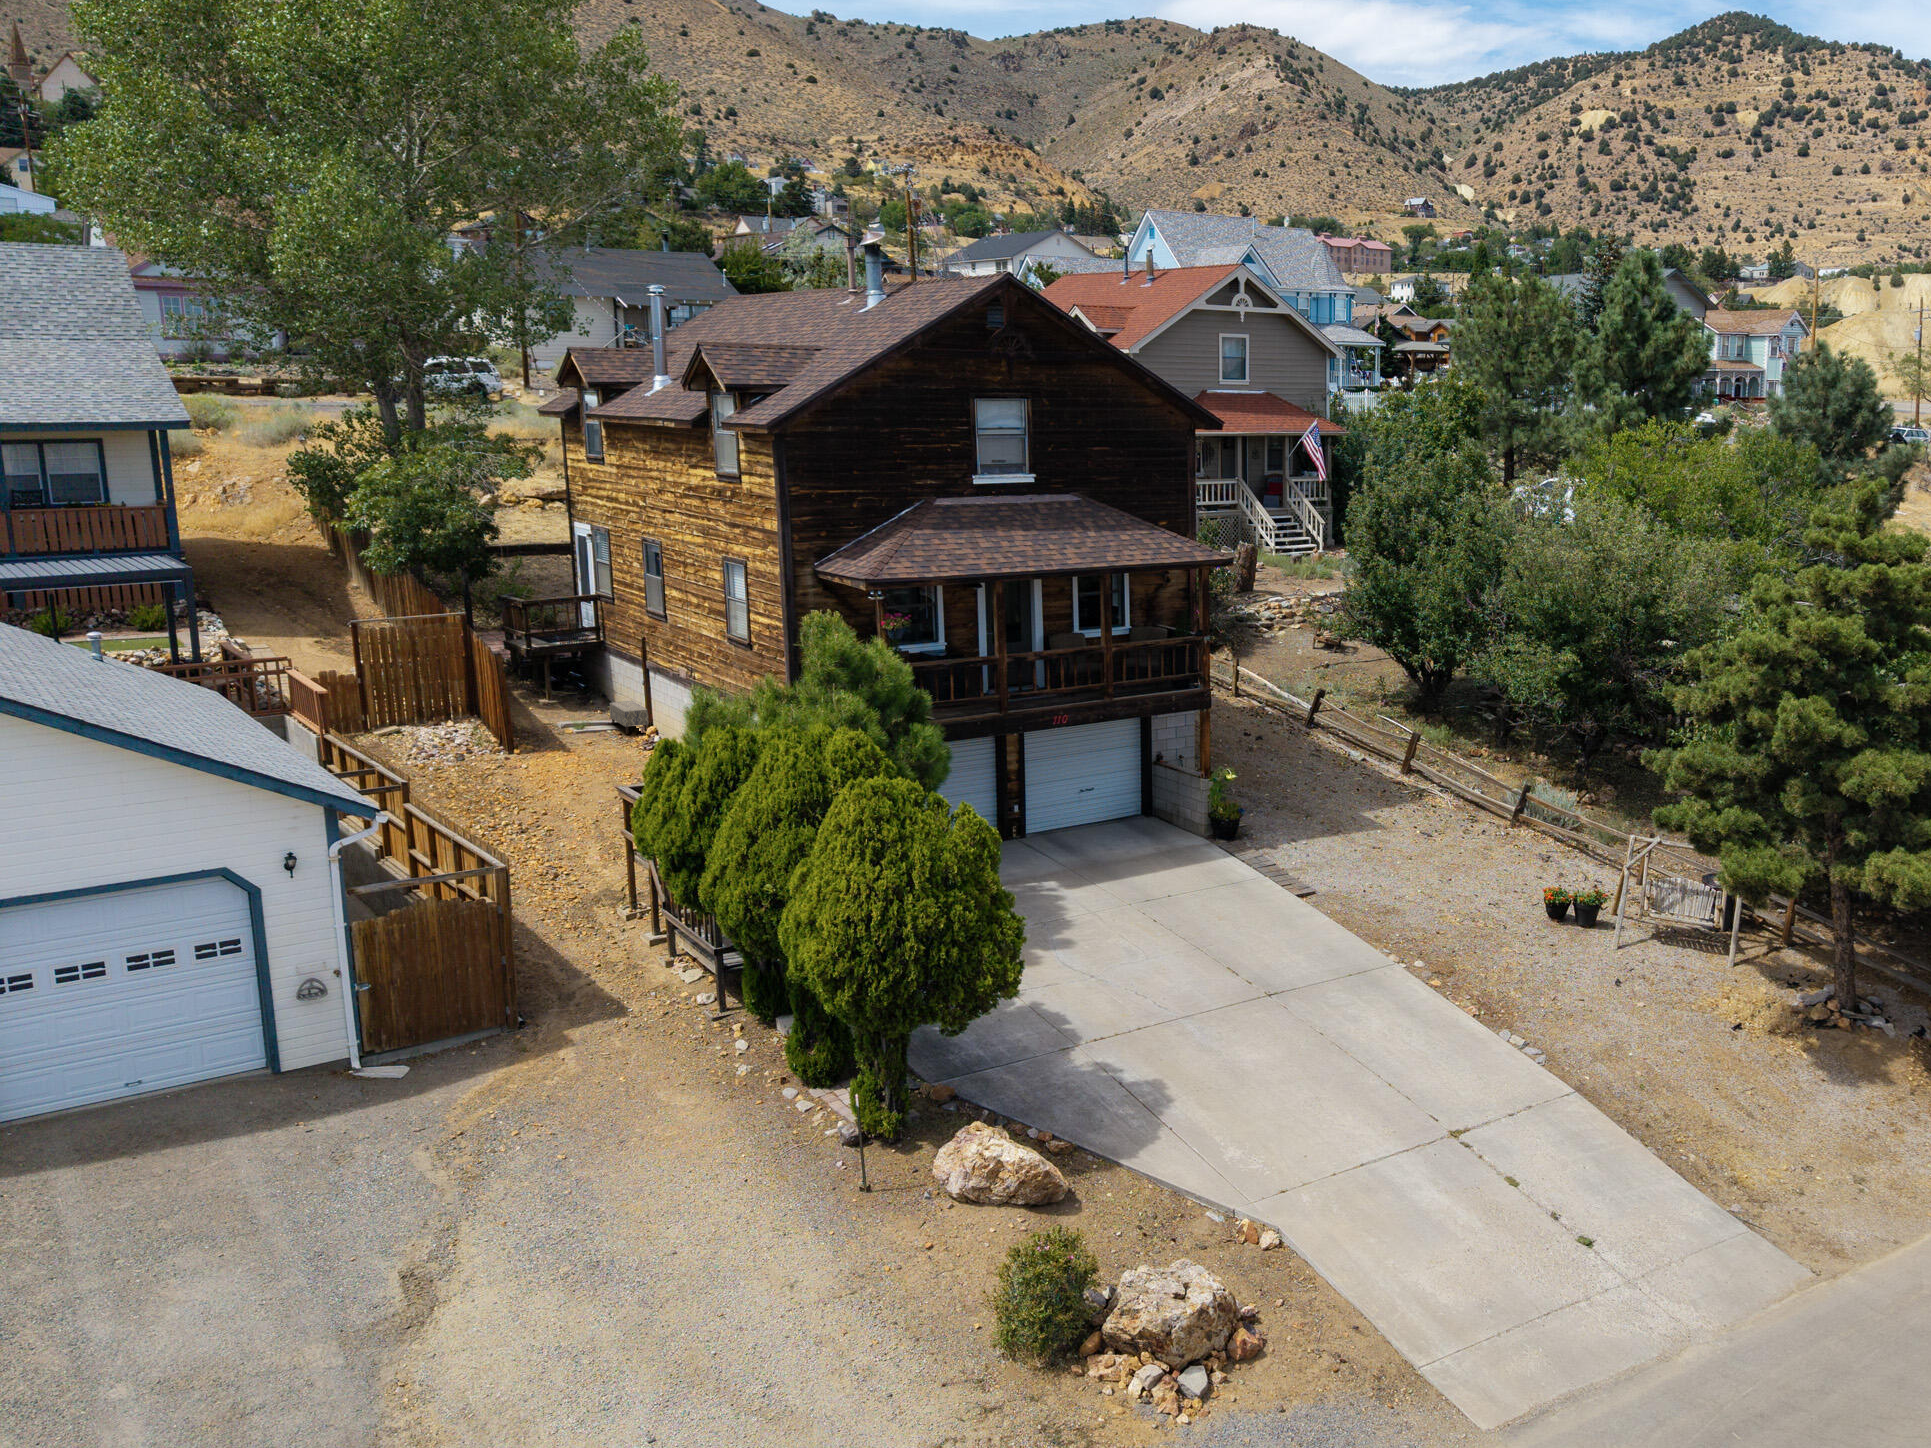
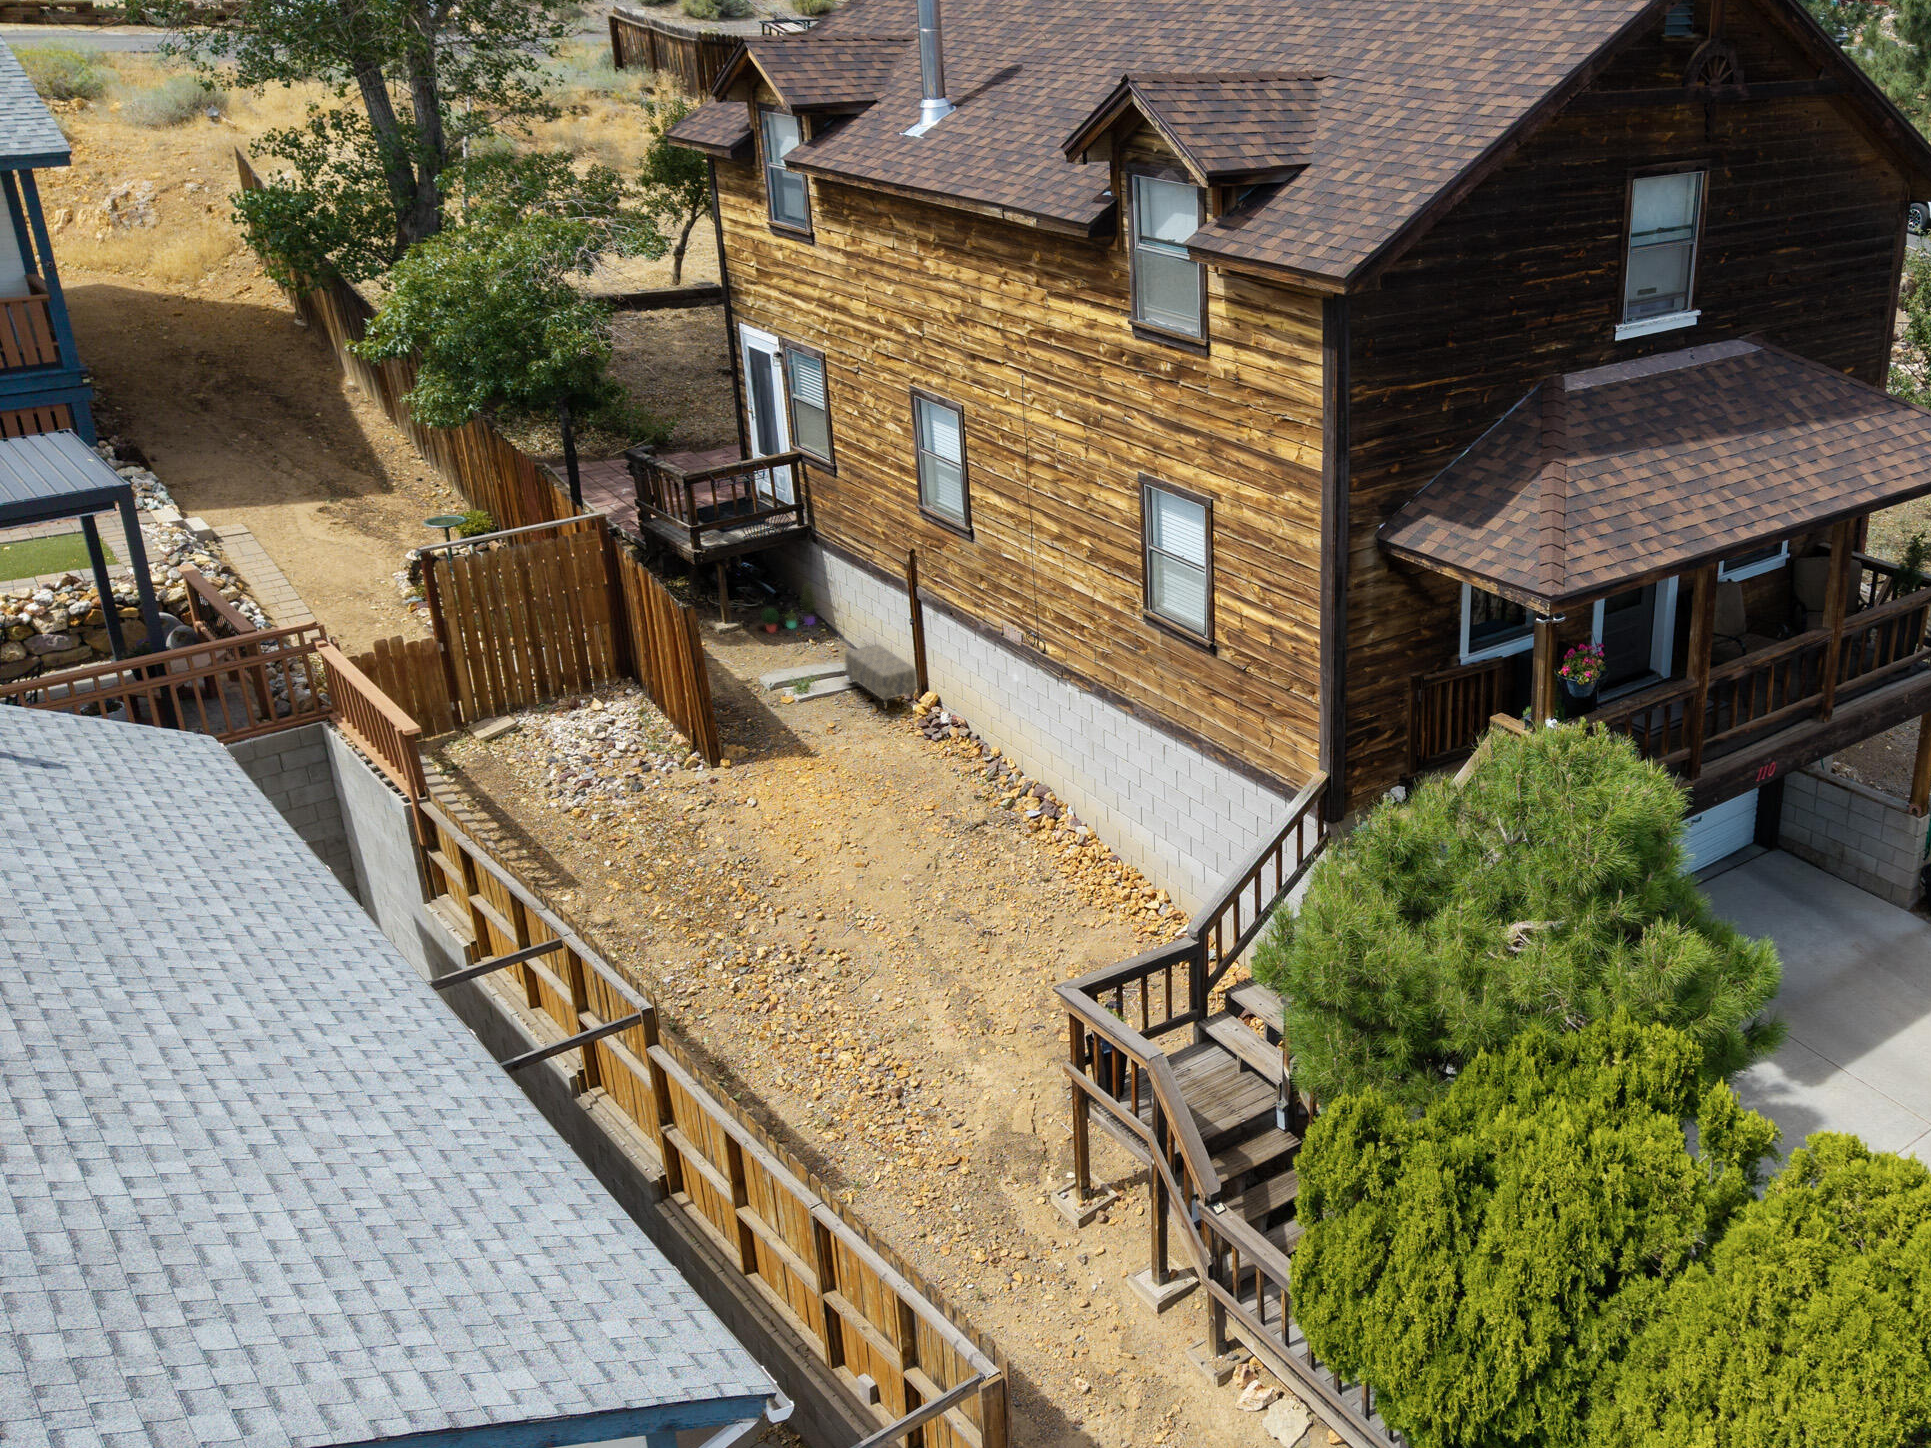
potted plant: none [570,673,608,703] -> present [762,584,816,633]

